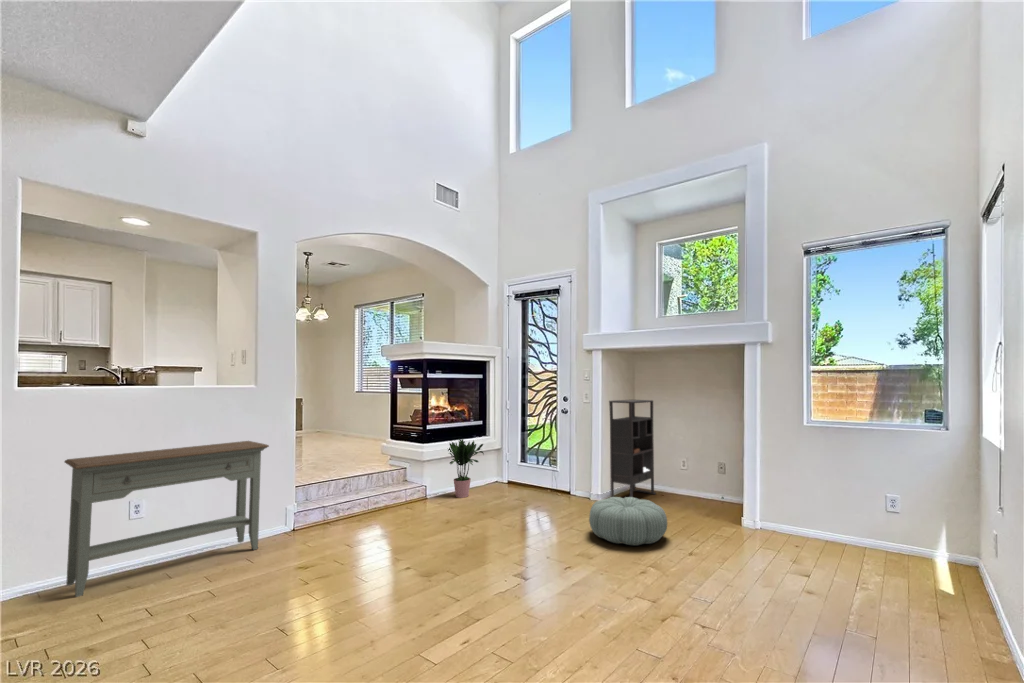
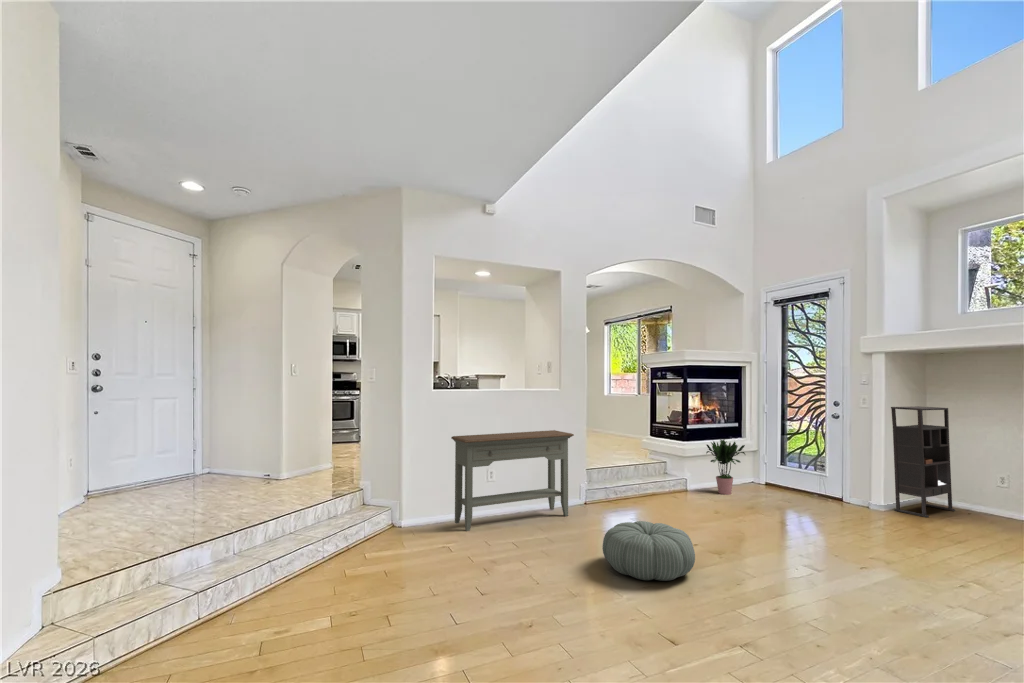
pouf: present [589,497,667,545] -> present [602,521,695,581]

